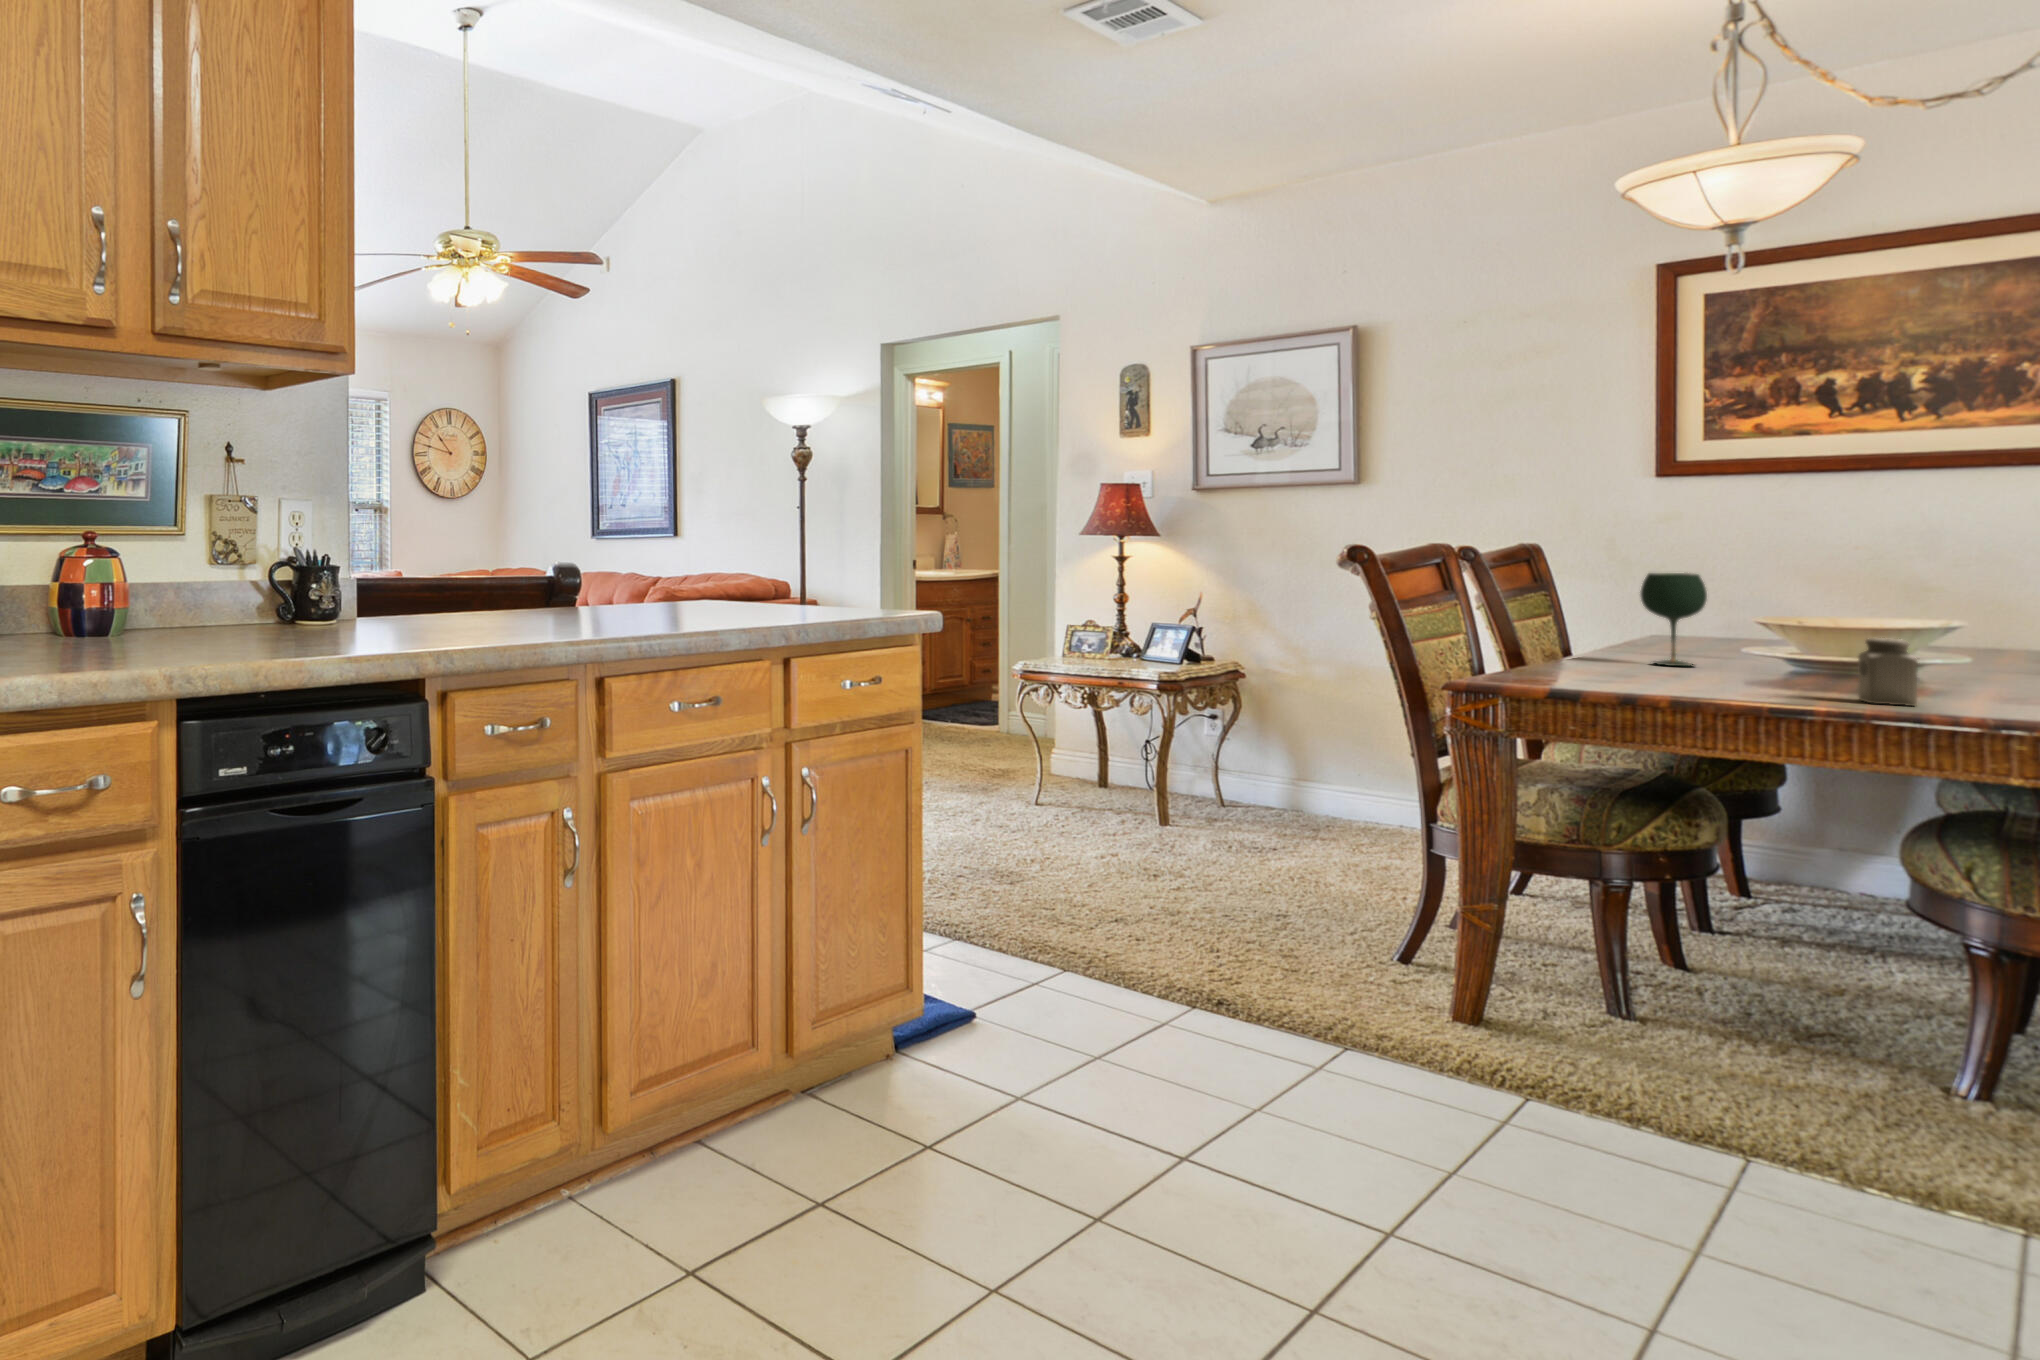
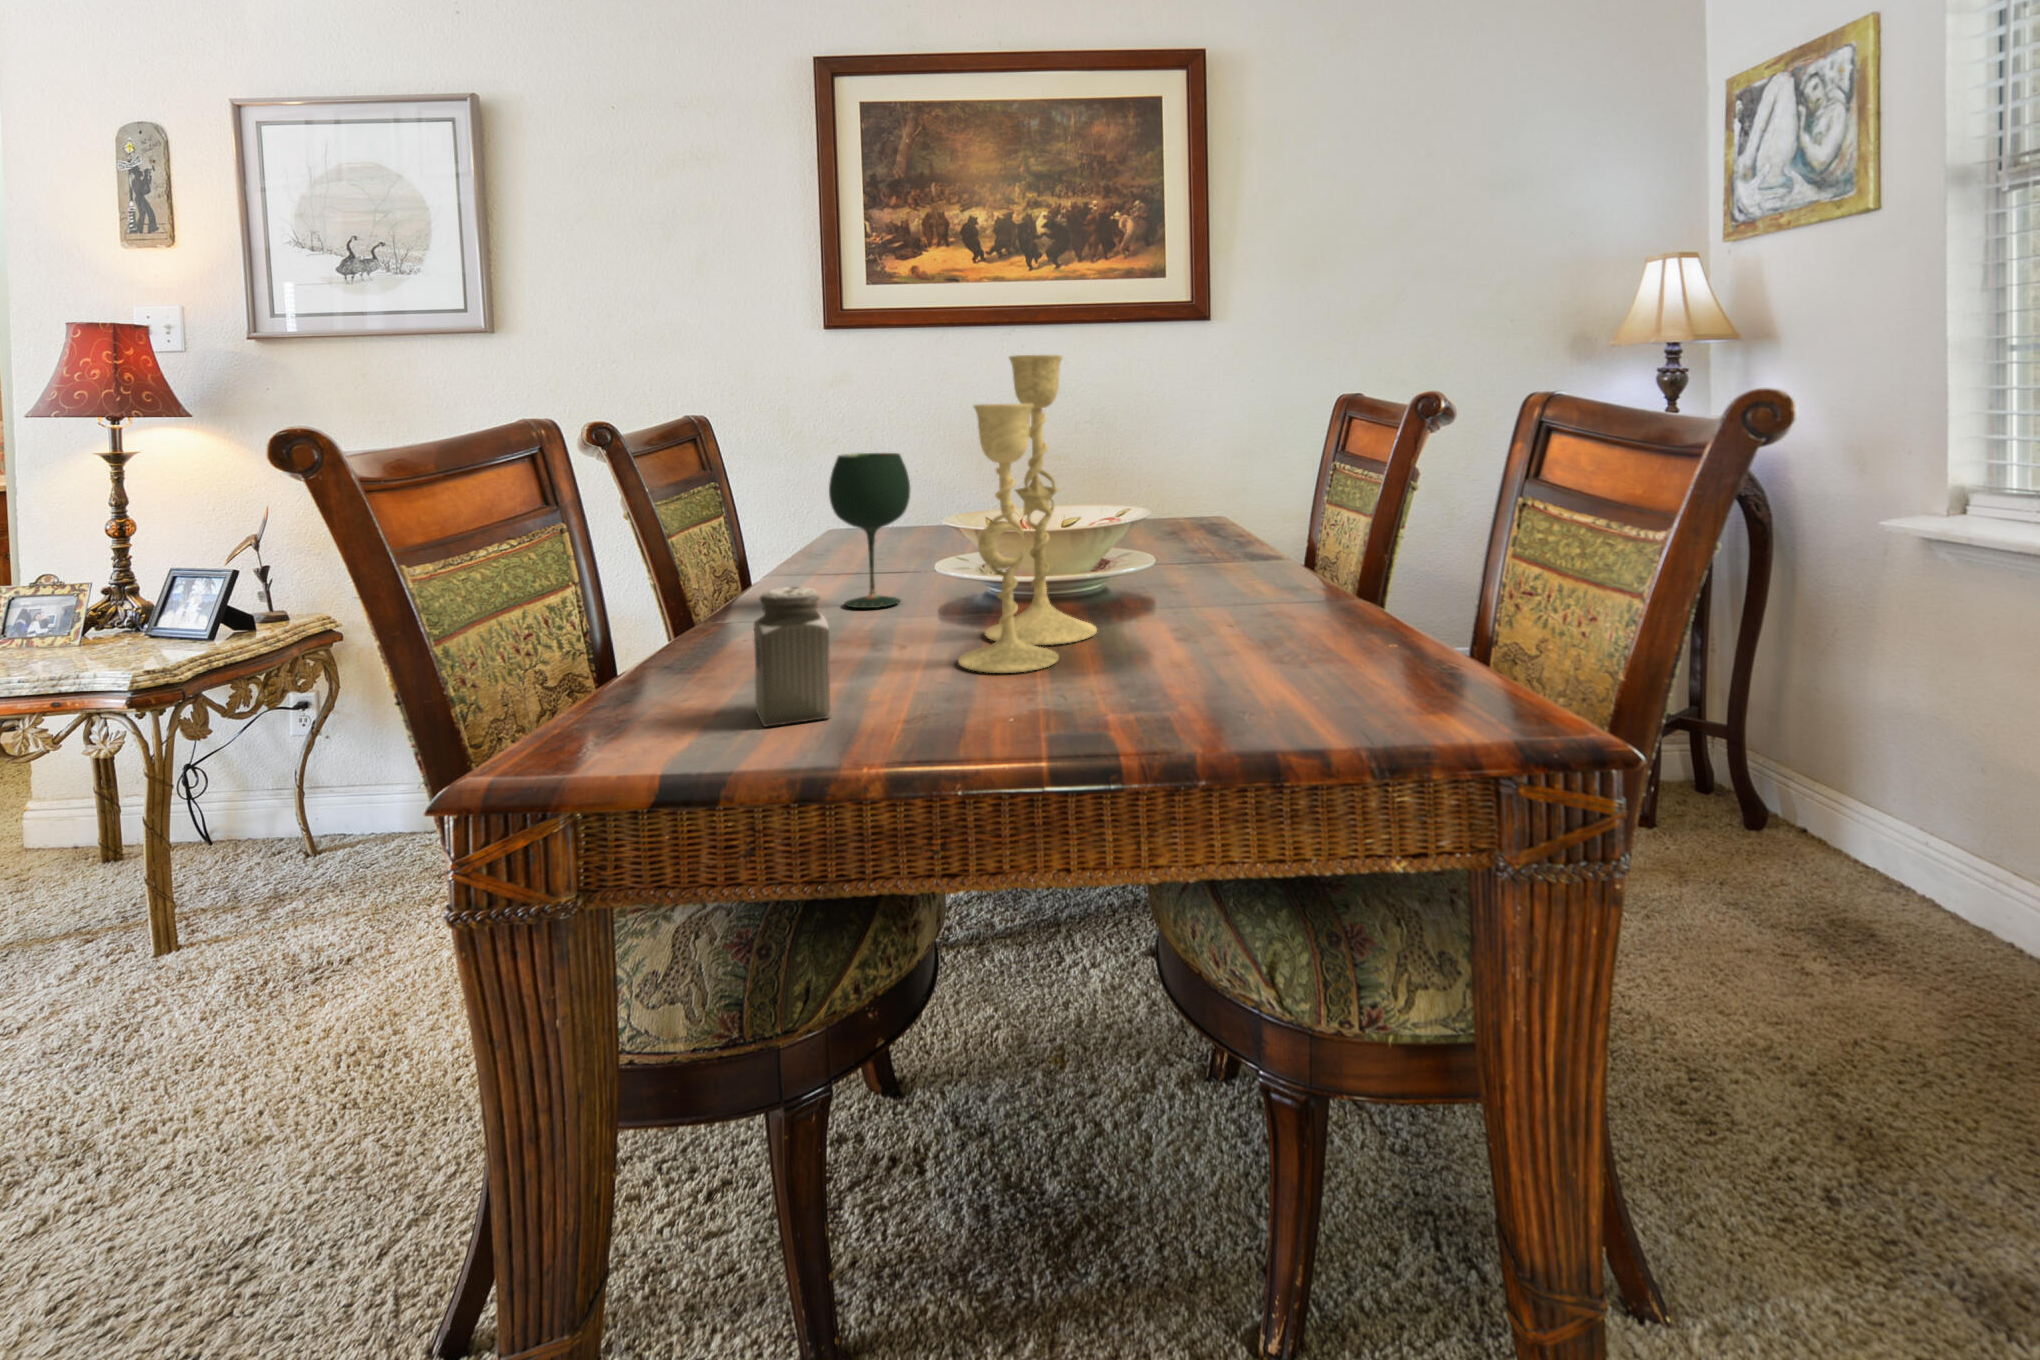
candlestick: none [1721,518,1848,689] -> present [958,355,1097,673]
salt shaker: present [1858,638,1918,706] -> present [754,587,831,727]

